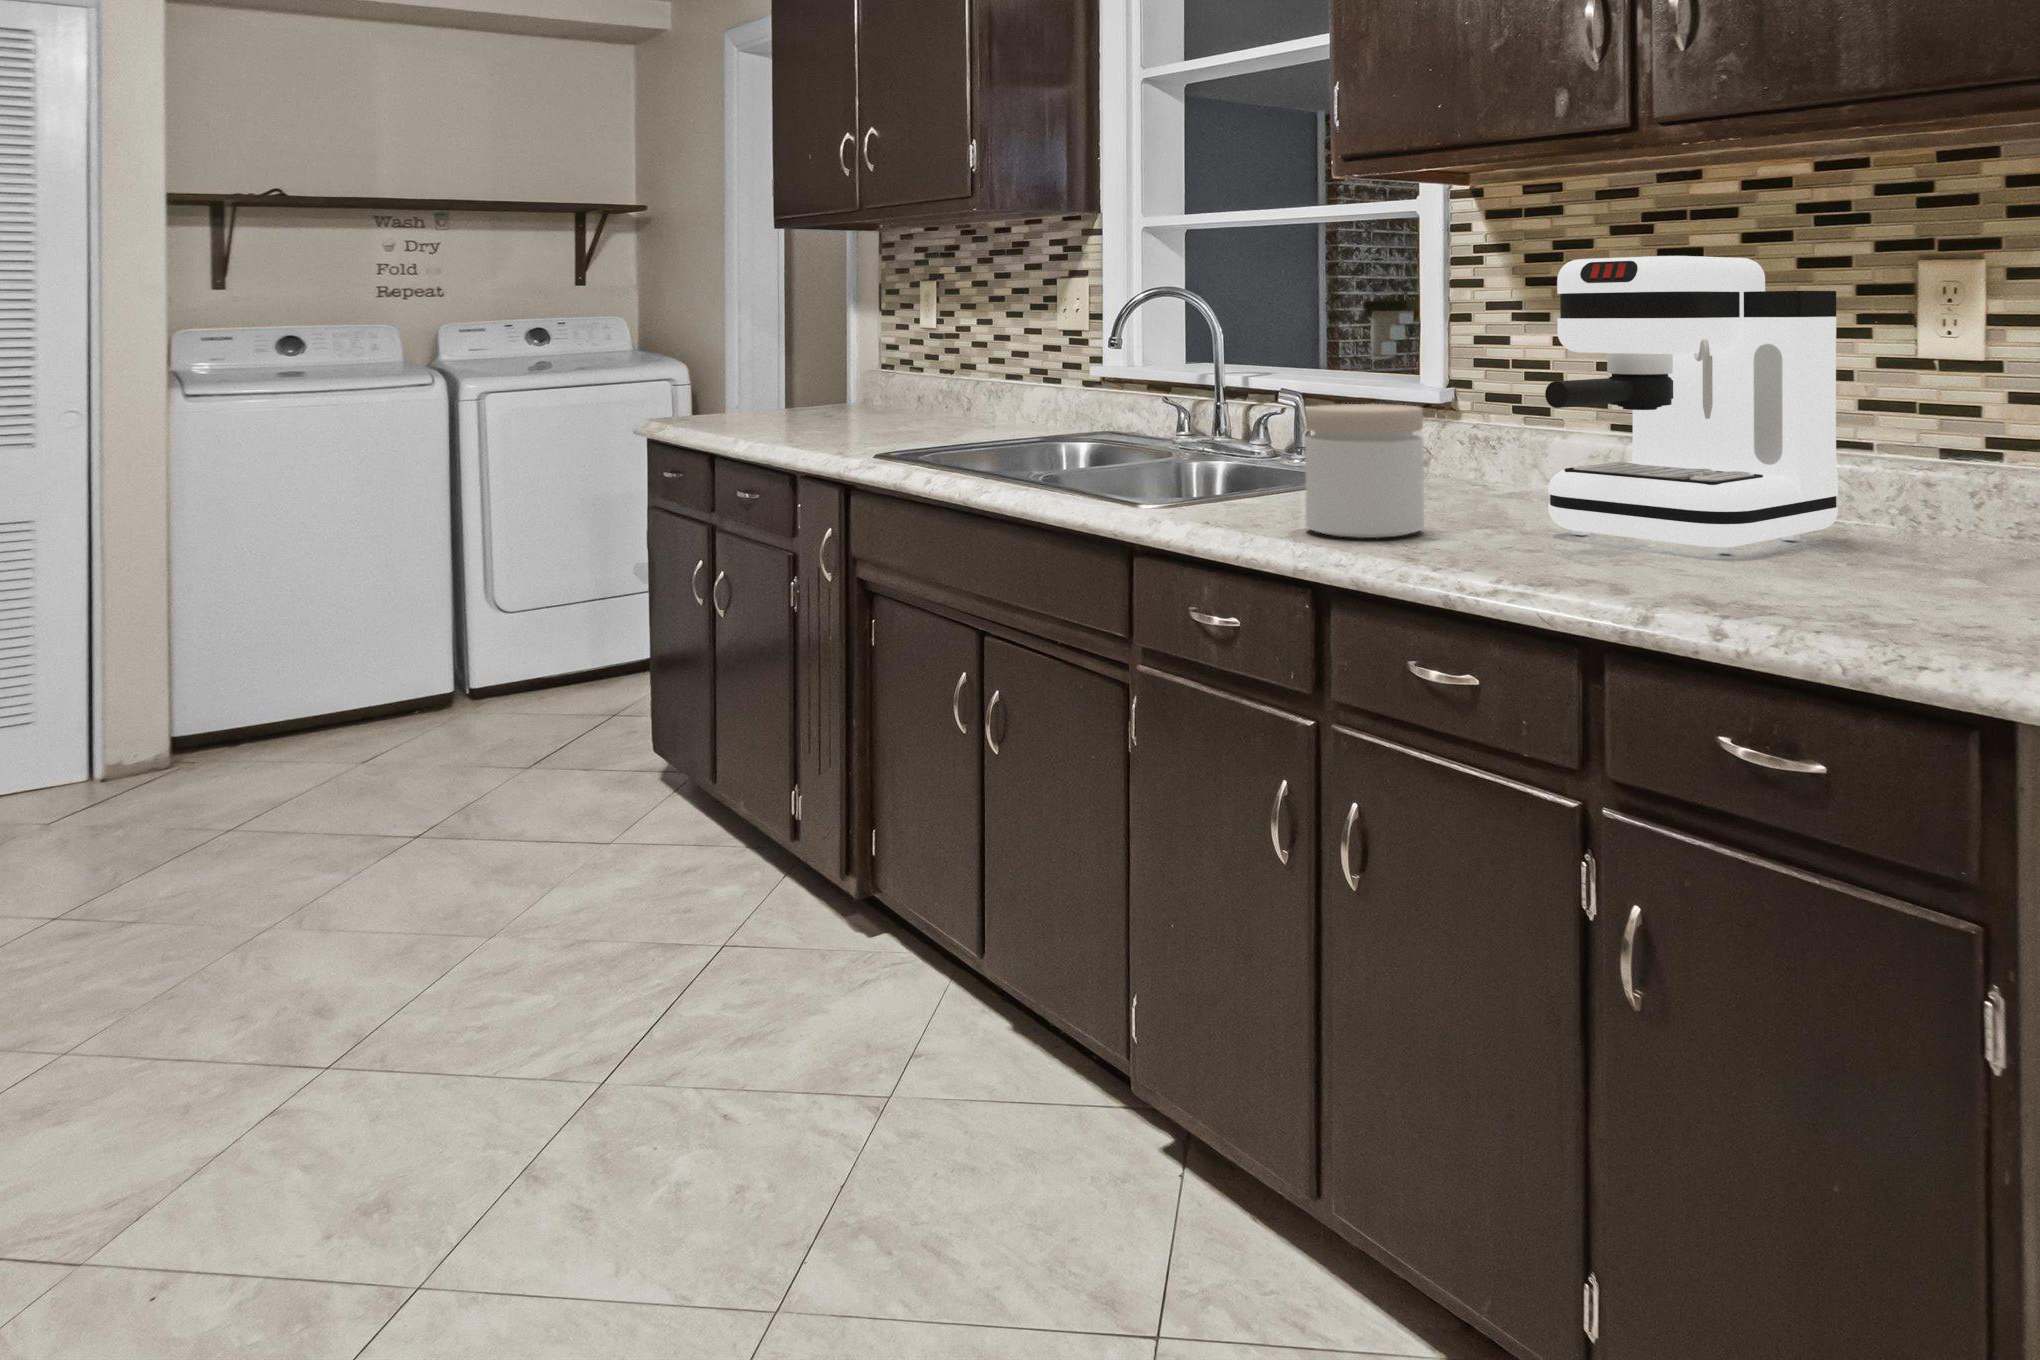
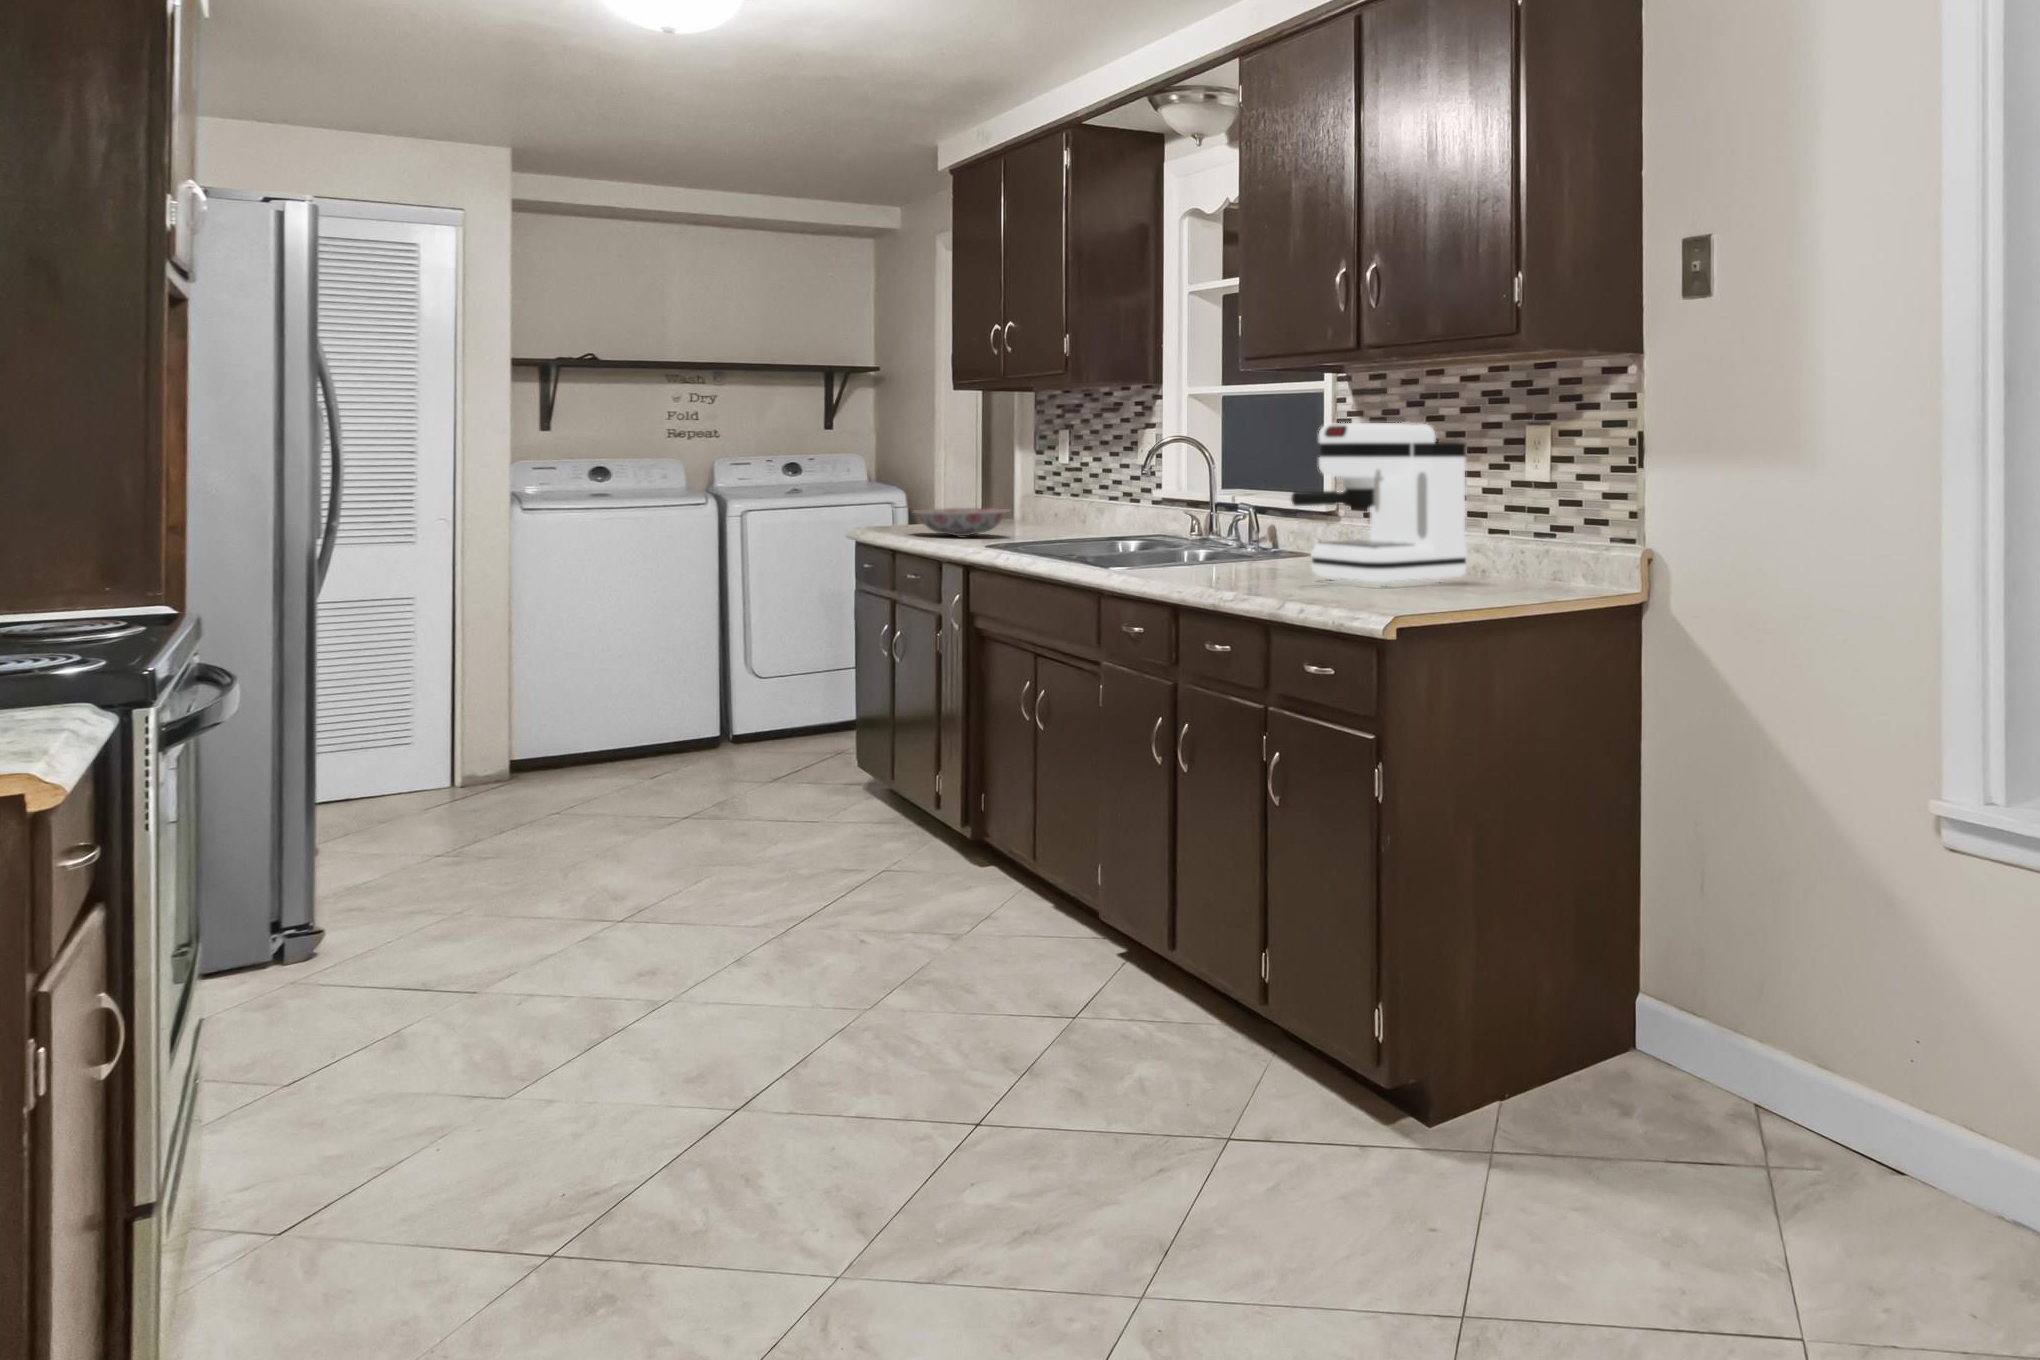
ceramic bowl: none [742,393,881,434] -> present [914,508,1009,536]
jar: present [1305,404,1424,538] -> none [1179,506,1246,580]

